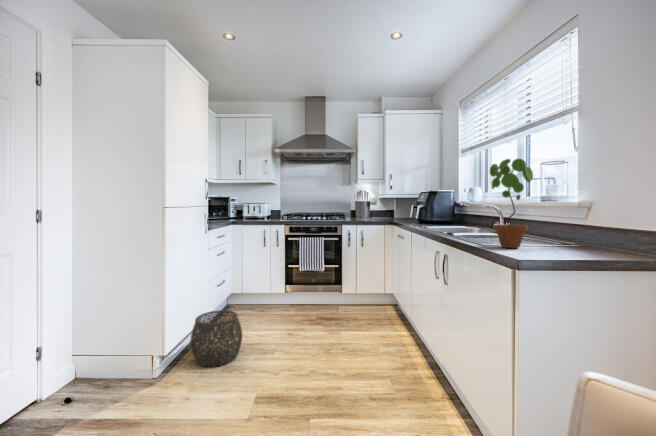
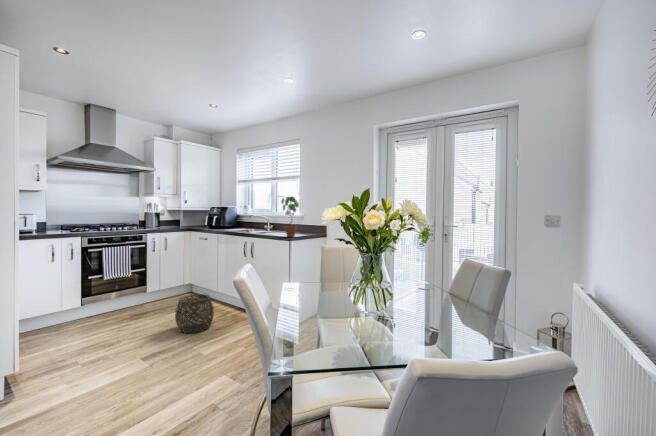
woven basket: present [190,310,242,367] -> present [175,294,214,333]

